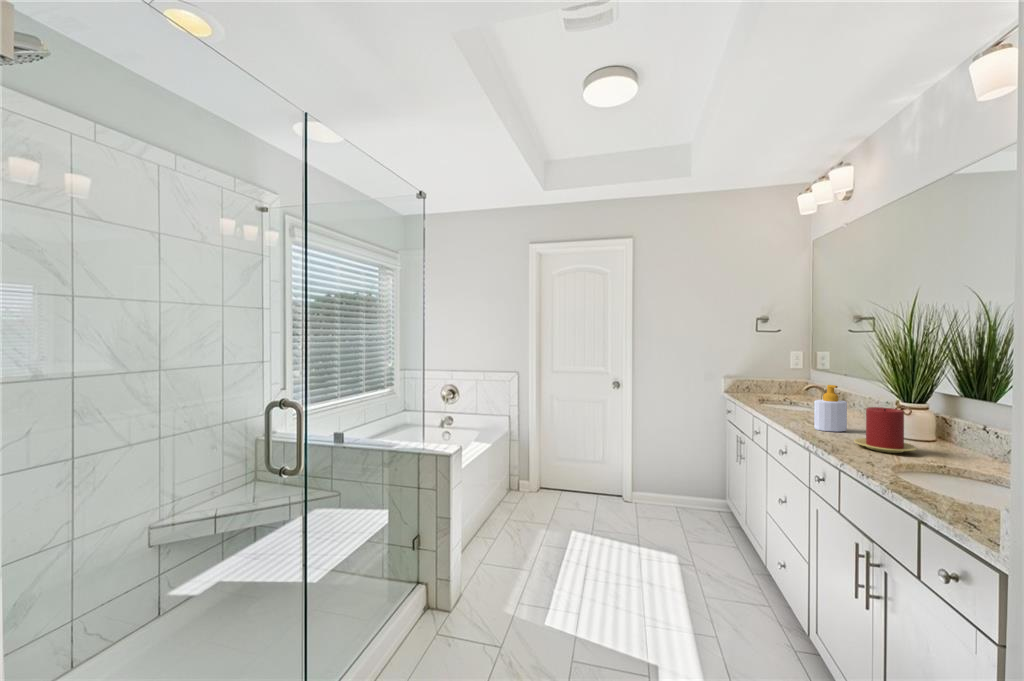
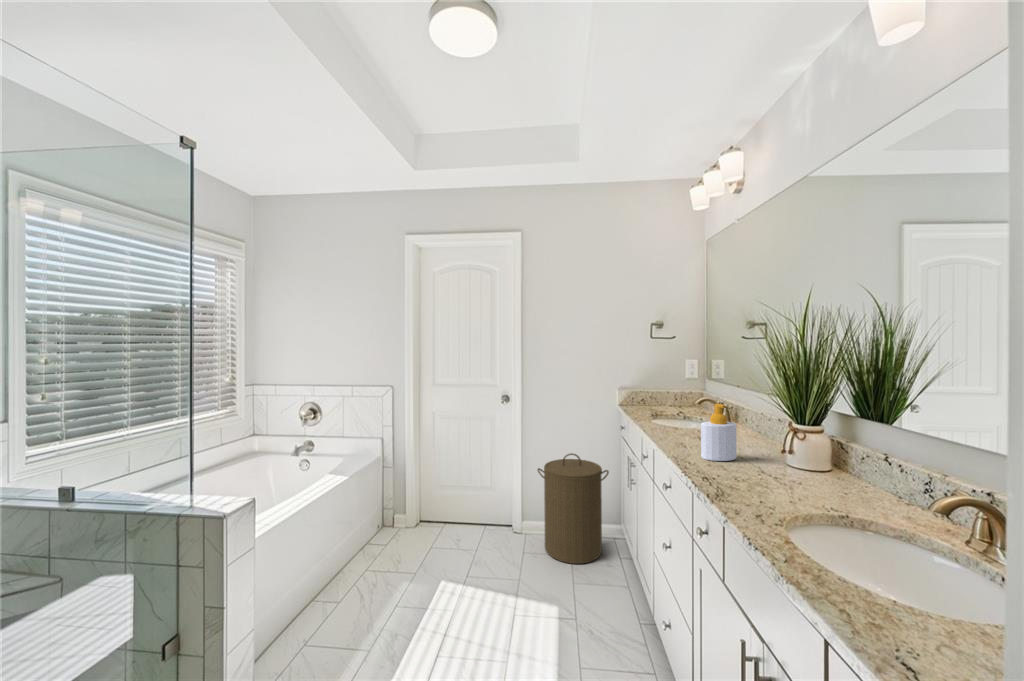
candle: present [854,407,917,453] -> none [742,435,814,496]
laundry hamper: none [650,433,716,528] -> present [538,453,609,564]

